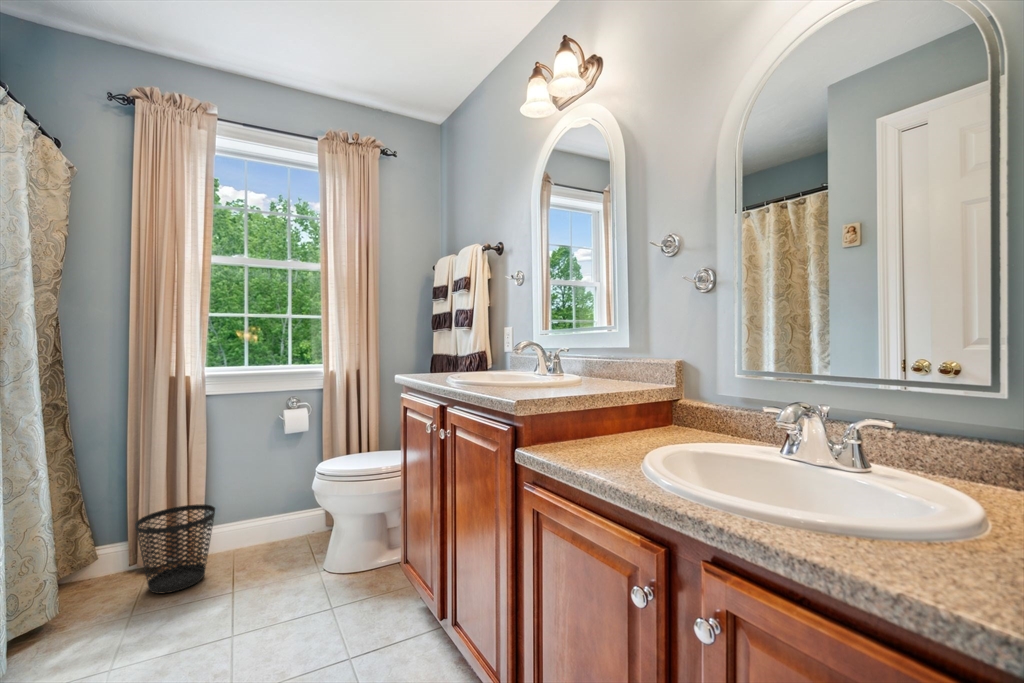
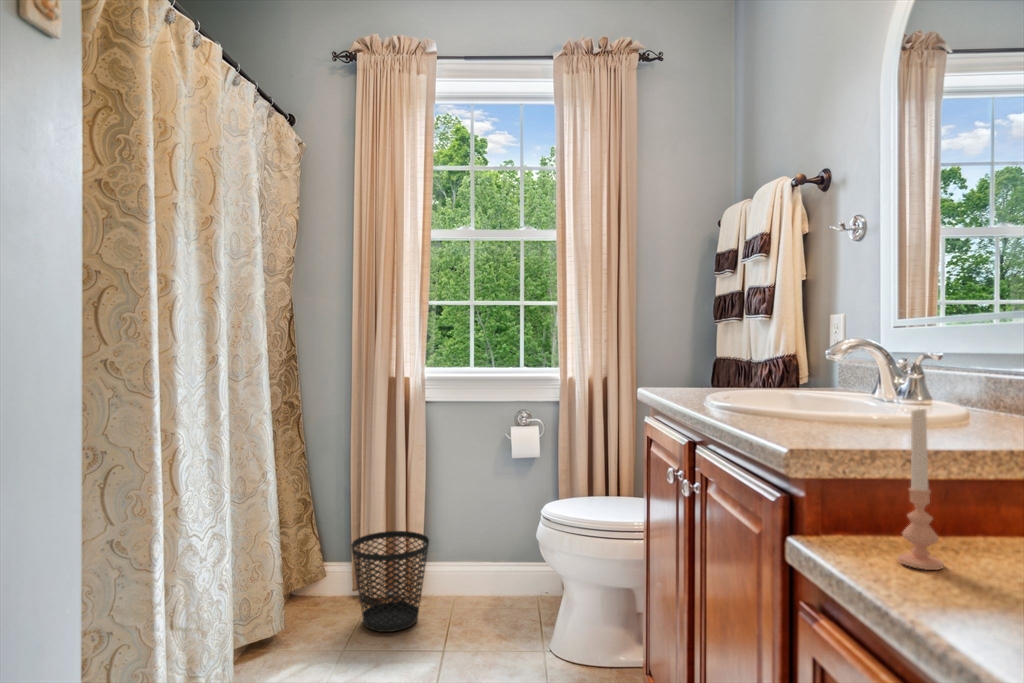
candle: none [566,372,584,447] -> present [898,409,944,570]

